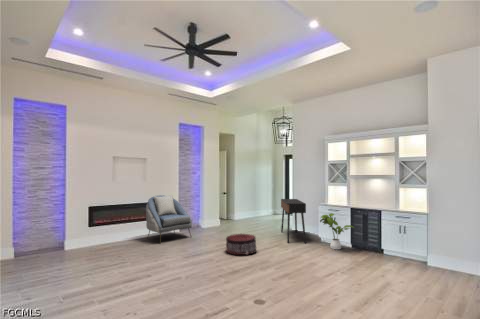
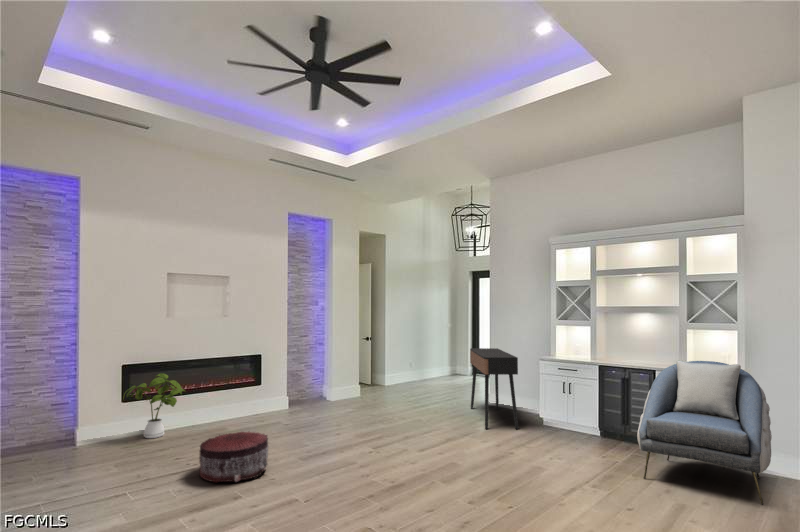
armchair: present [146,195,192,237] -> present [637,360,772,505]
house plant: present [320,213,354,249] -> present [123,374,186,438]
pouf: present [226,234,256,255] -> present [200,432,268,483]

